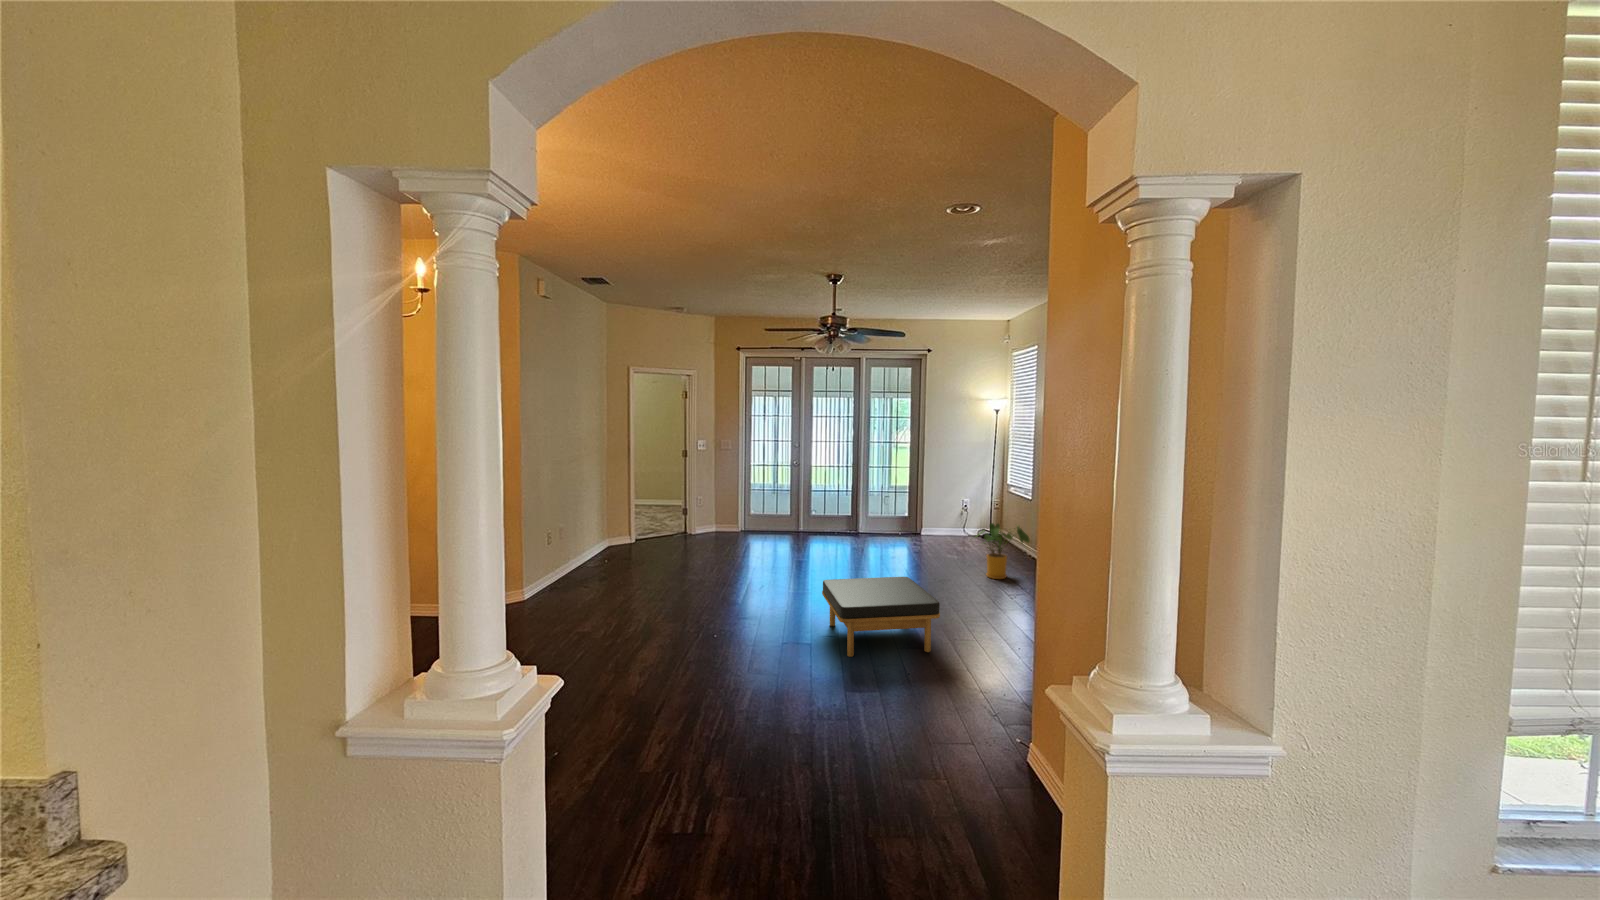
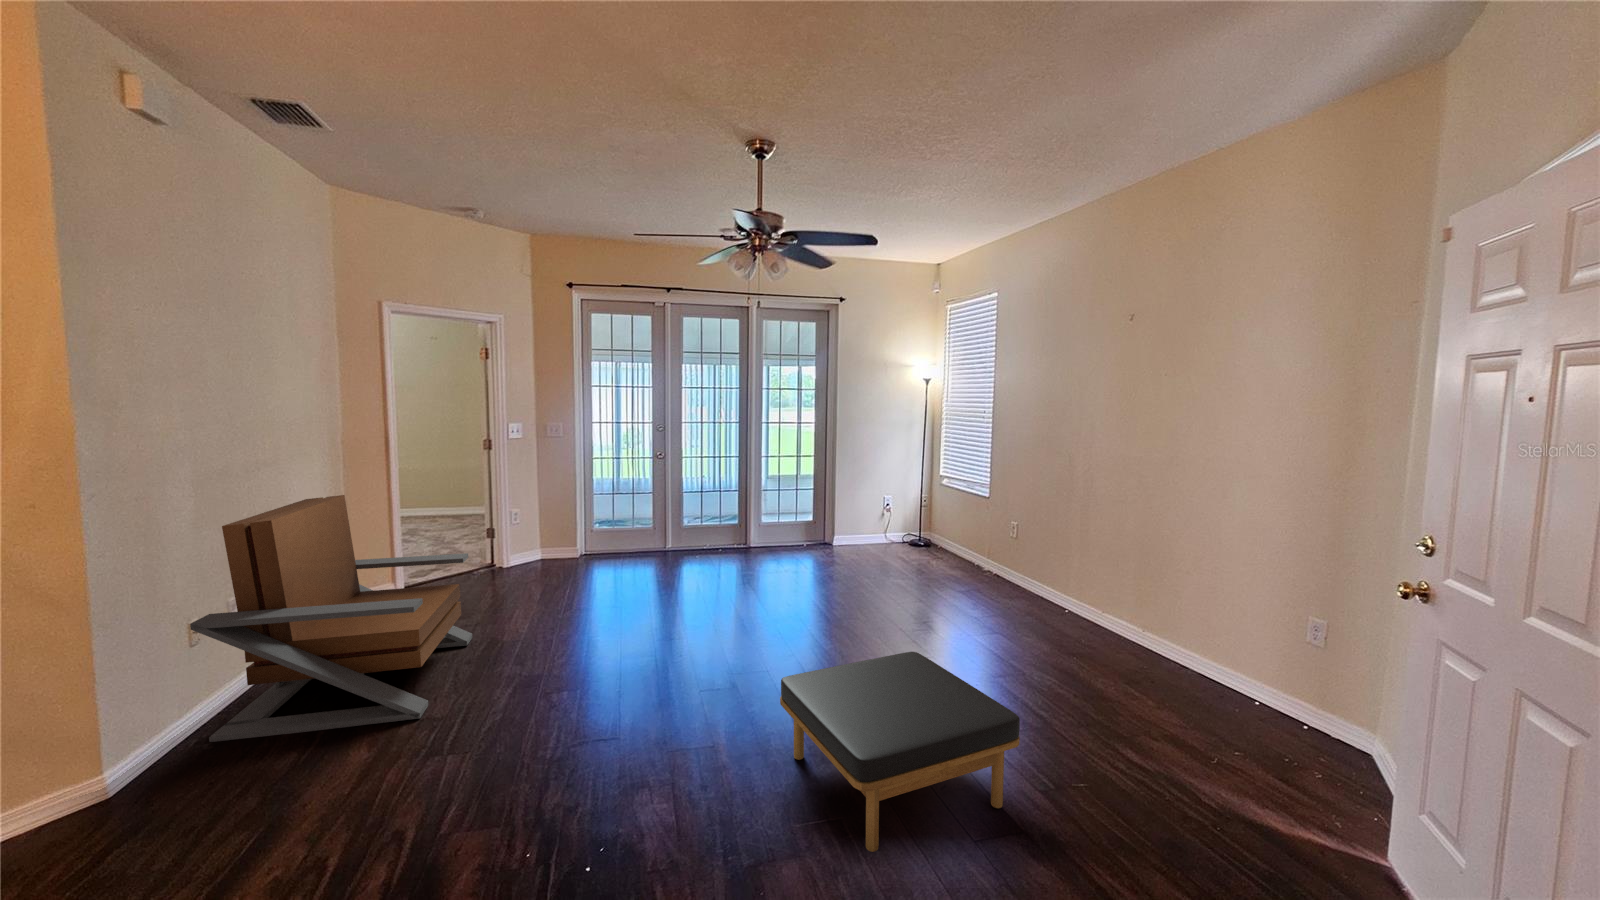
lounge chair: none [551,478,673,593] -> present [190,495,472,742]
house plant: present [976,523,1030,579] -> none [936,535,1024,615]

